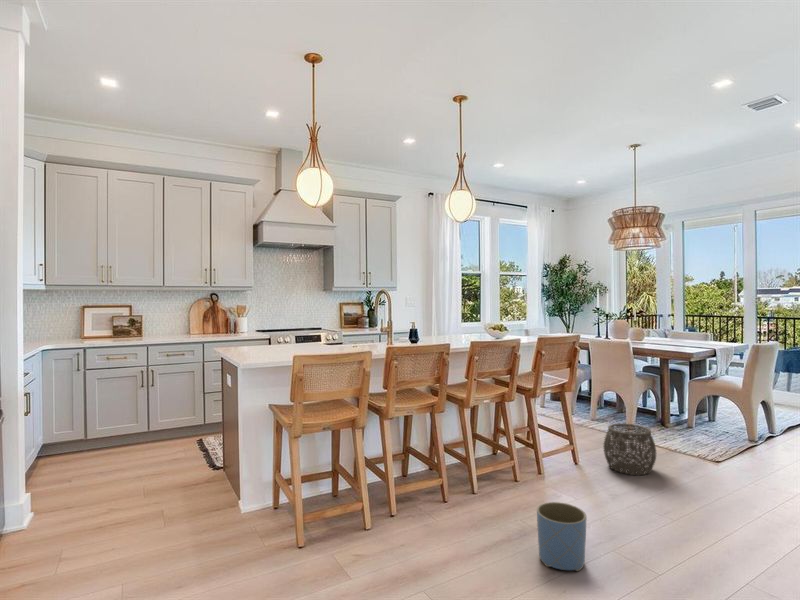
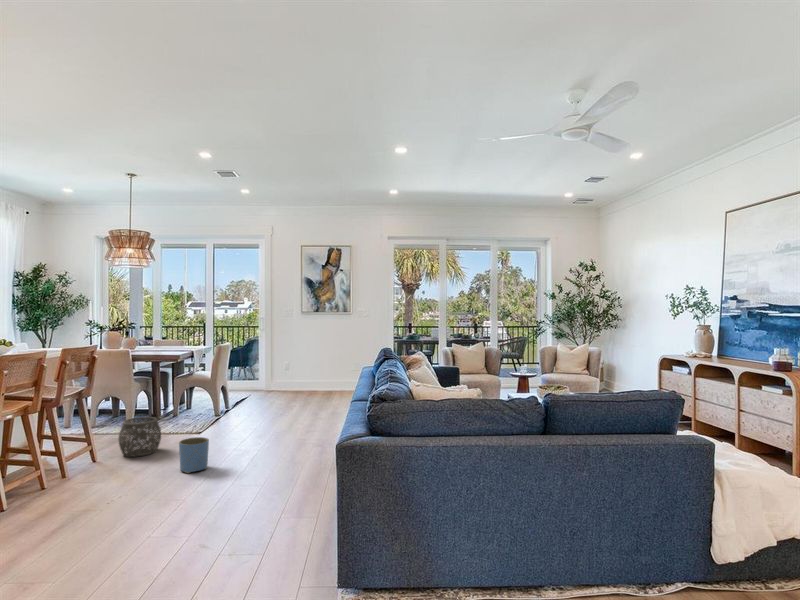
planter: present [537,502,587,571] -> present [179,437,209,473]

